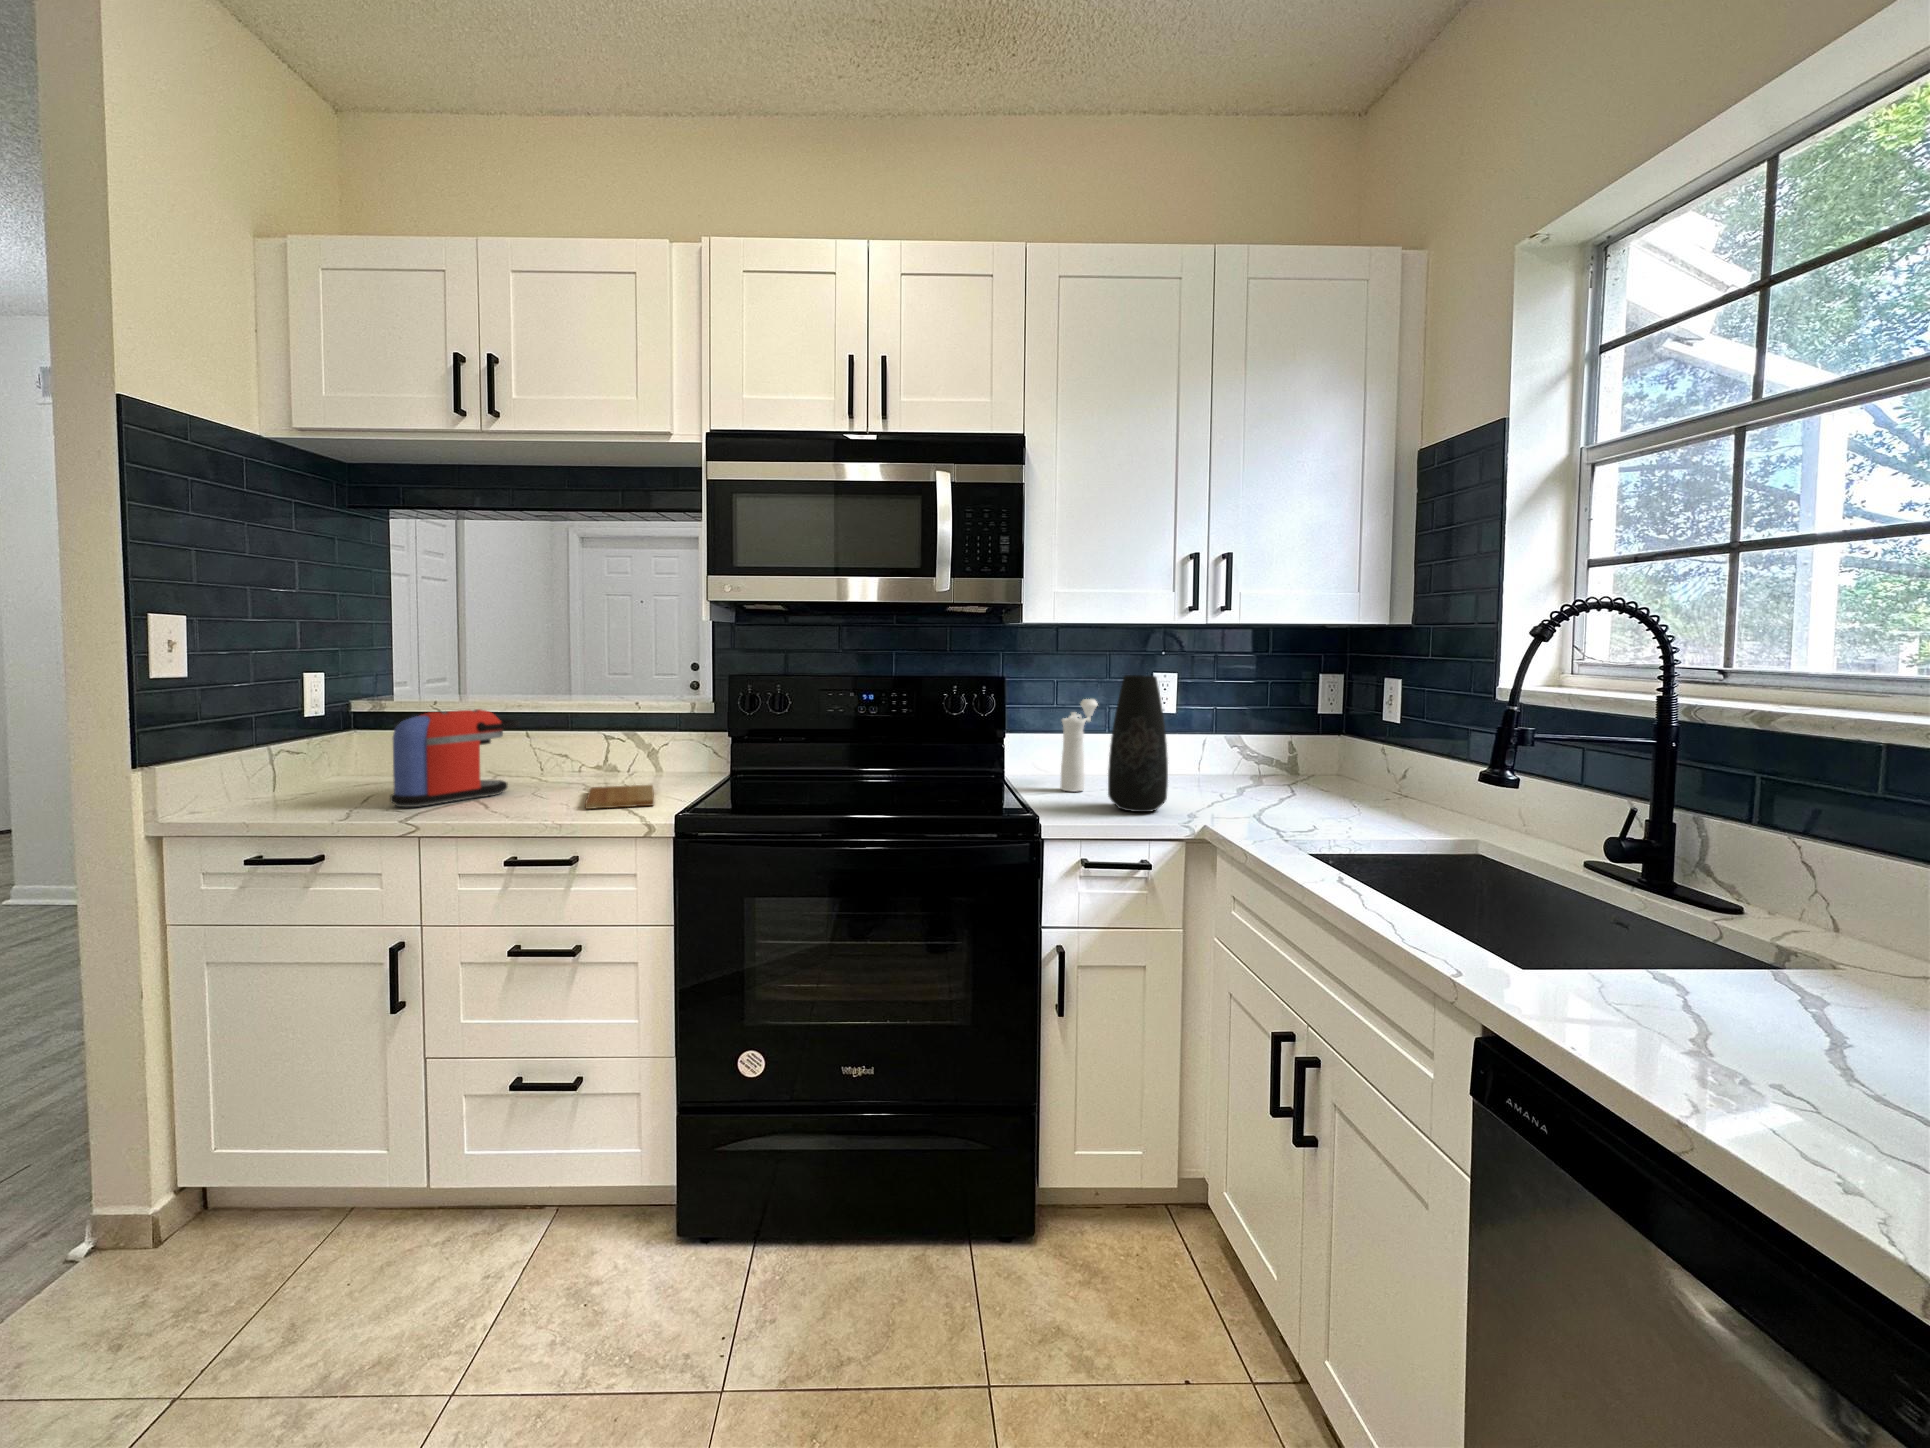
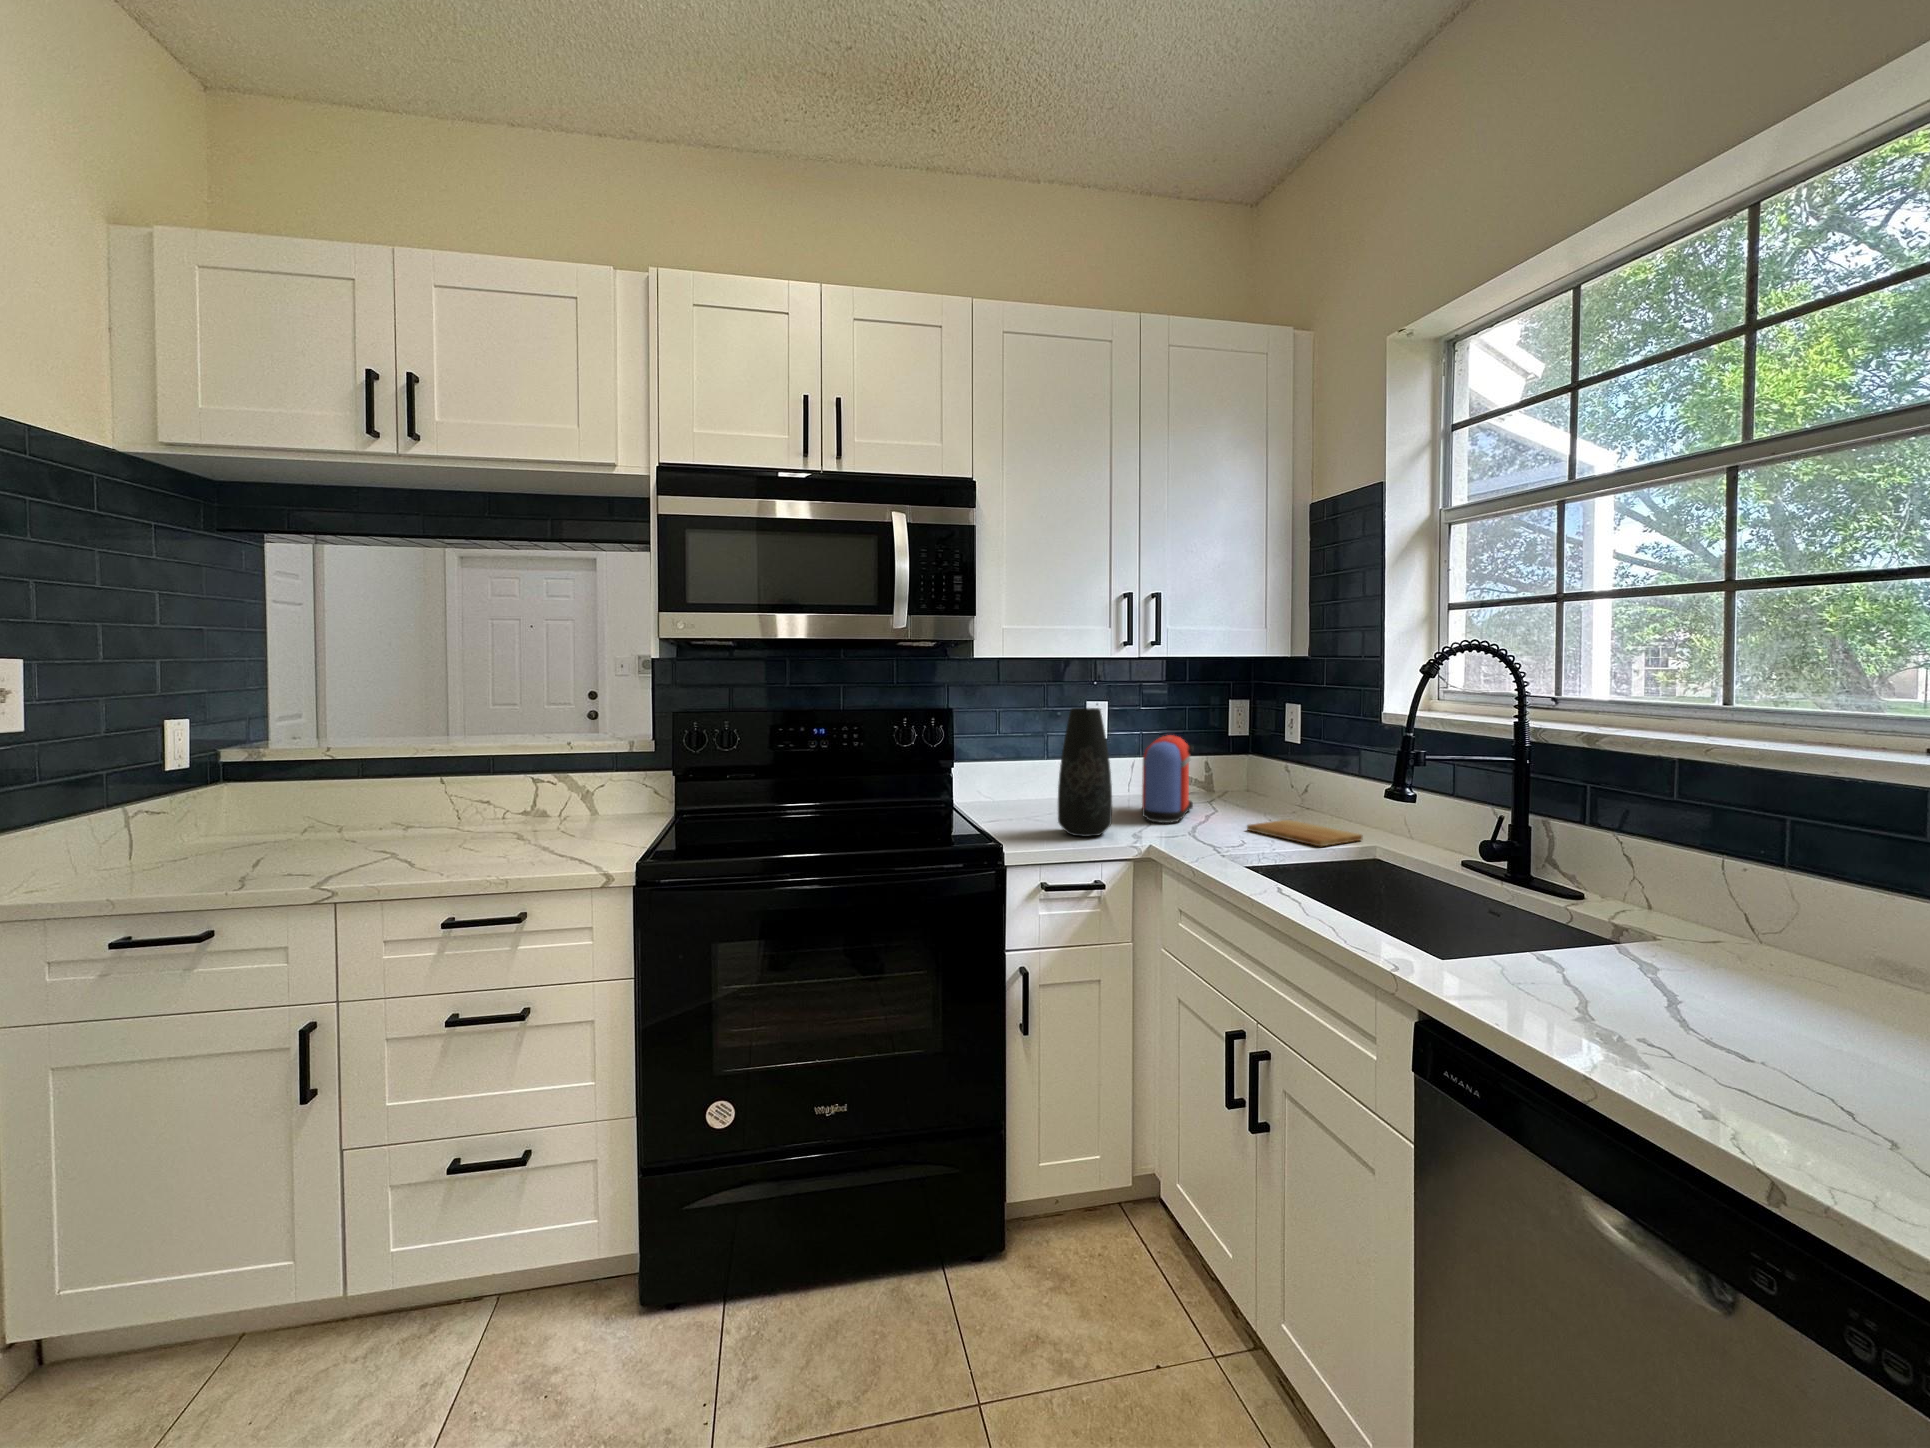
pepper mill: present [1060,699,1098,791] -> none [1007,729,1038,819]
coffee maker: present [390,709,520,807] -> present [1142,735,1194,823]
cutting board: present [585,785,654,809] -> present [1247,820,1362,846]

